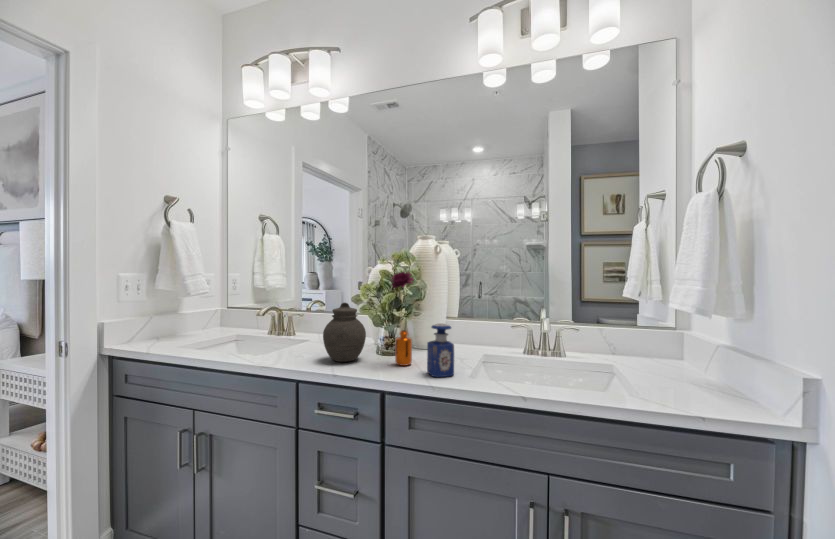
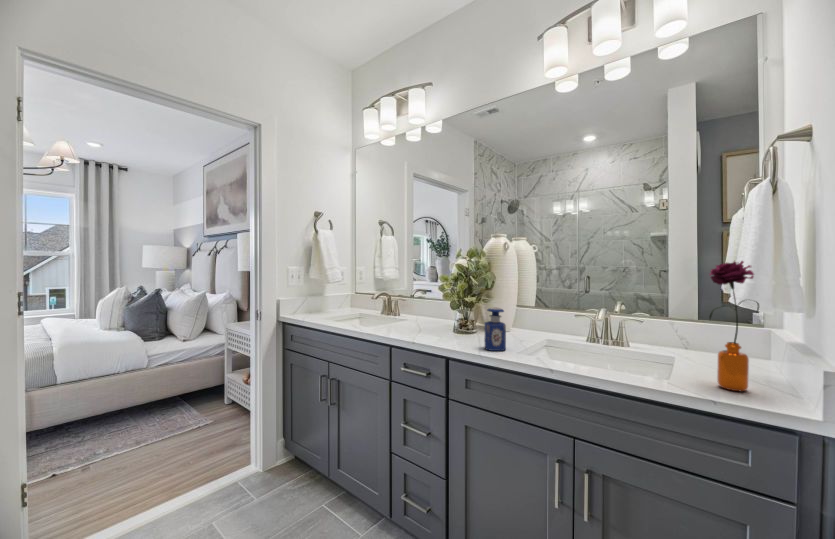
flower: present [390,271,419,366] -> present [709,261,759,391]
jar: present [323,303,366,362] -> none [411,290,443,336]

